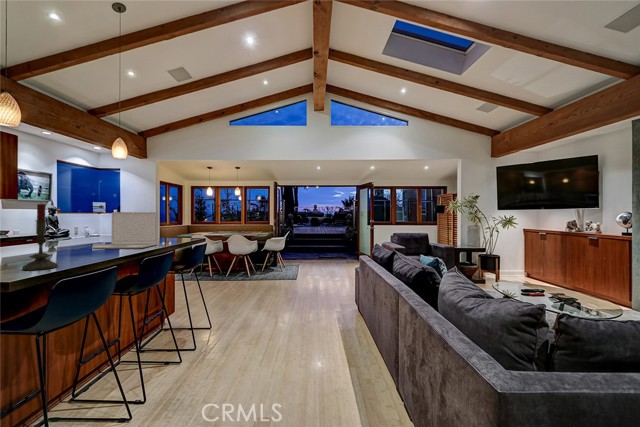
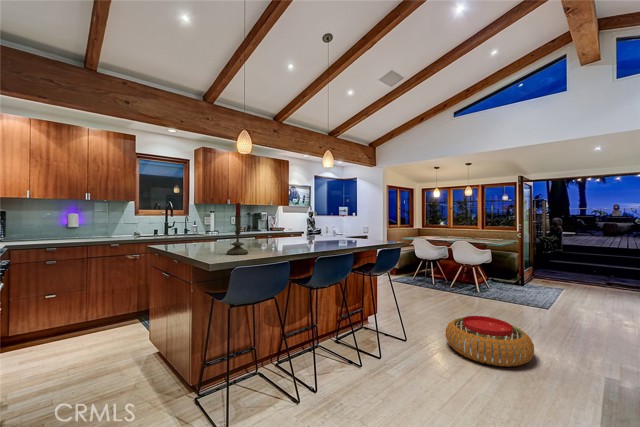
laptop: present [92,212,157,249] -> none [301,212,350,245]
pouf: none [244,294,303,328] -> present [446,316,534,367]

